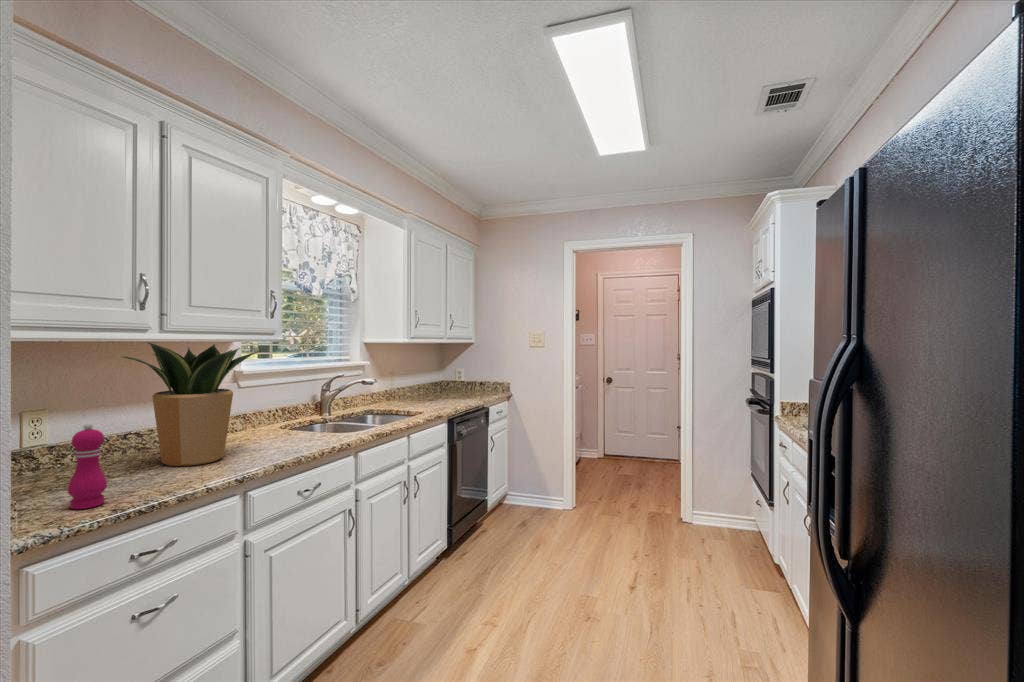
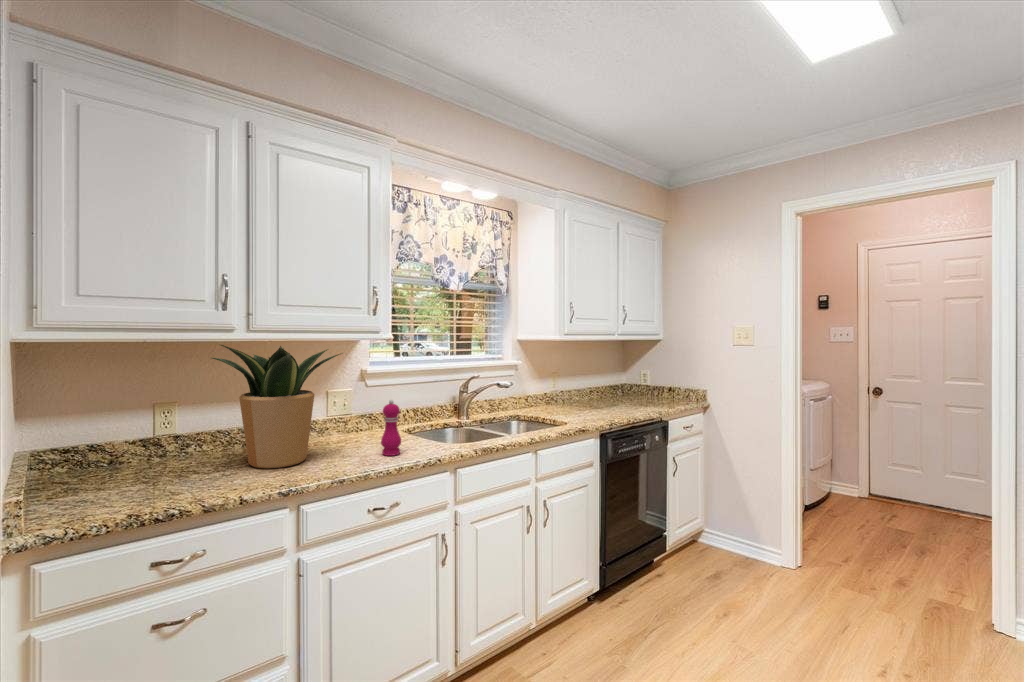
pepper mill: present [68,423,107,509] -> present [381,400,401,456]

